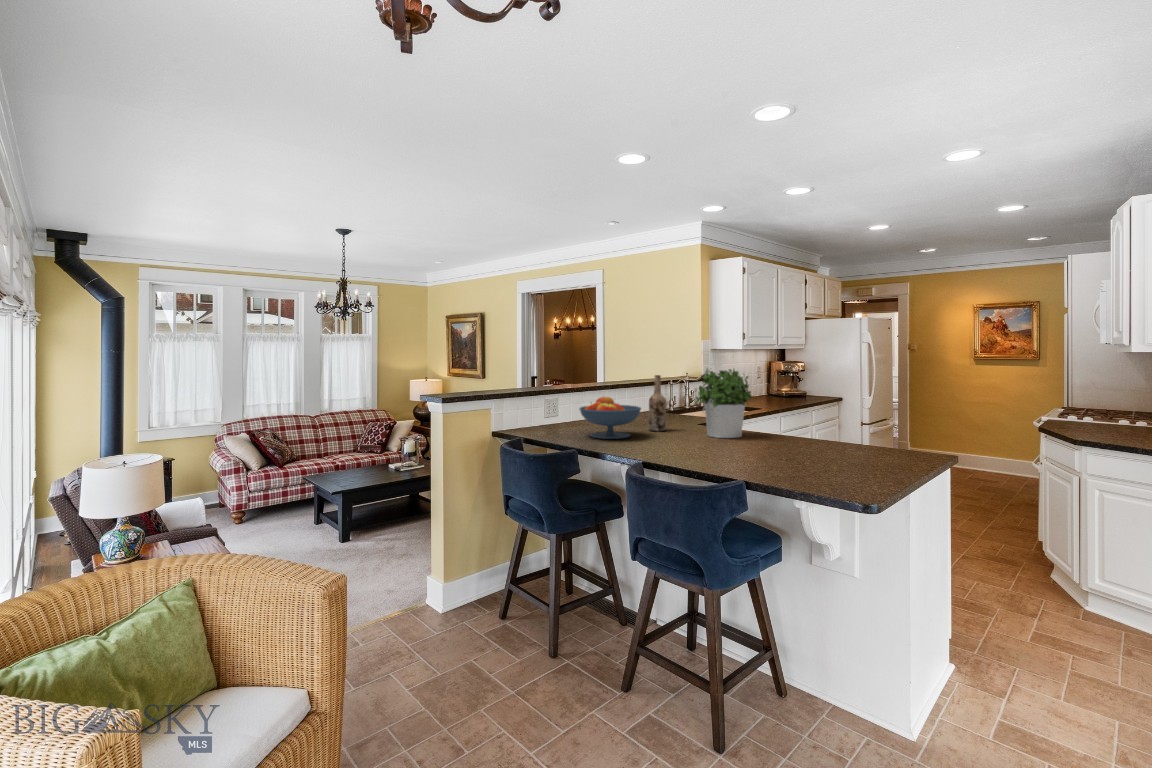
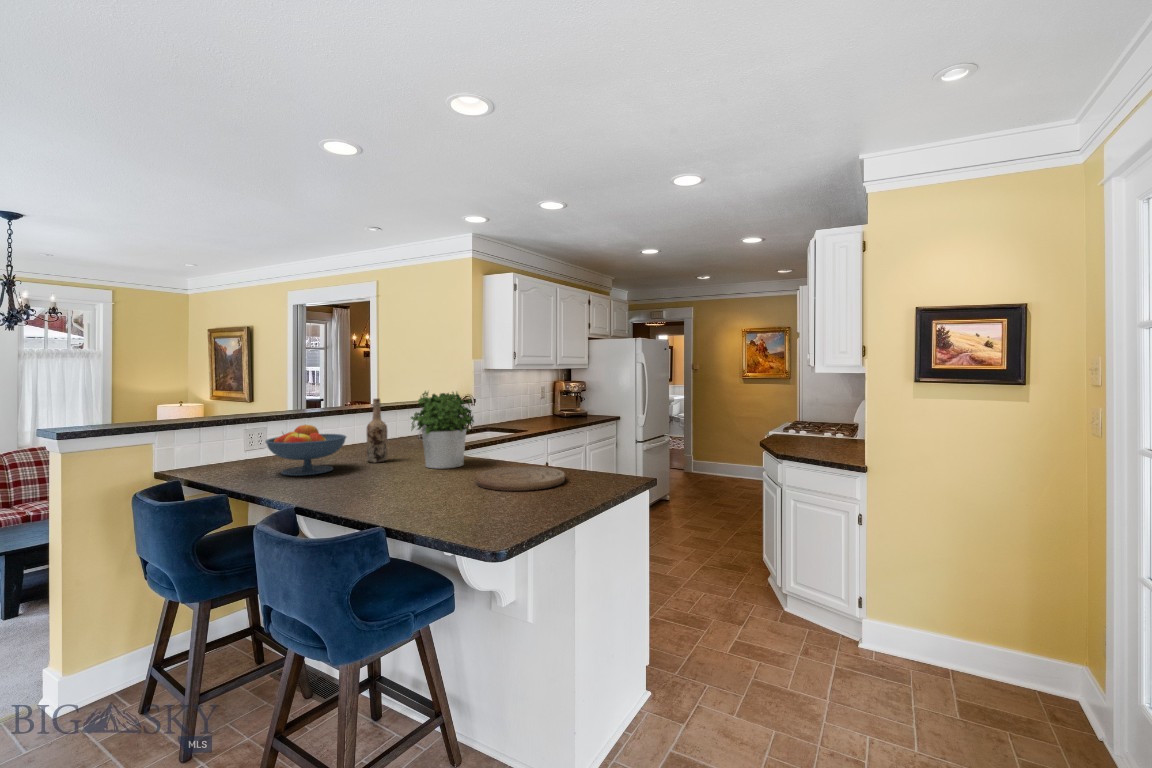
cutting board: none [775,439,863,459] -> present [476,467,565,491]

